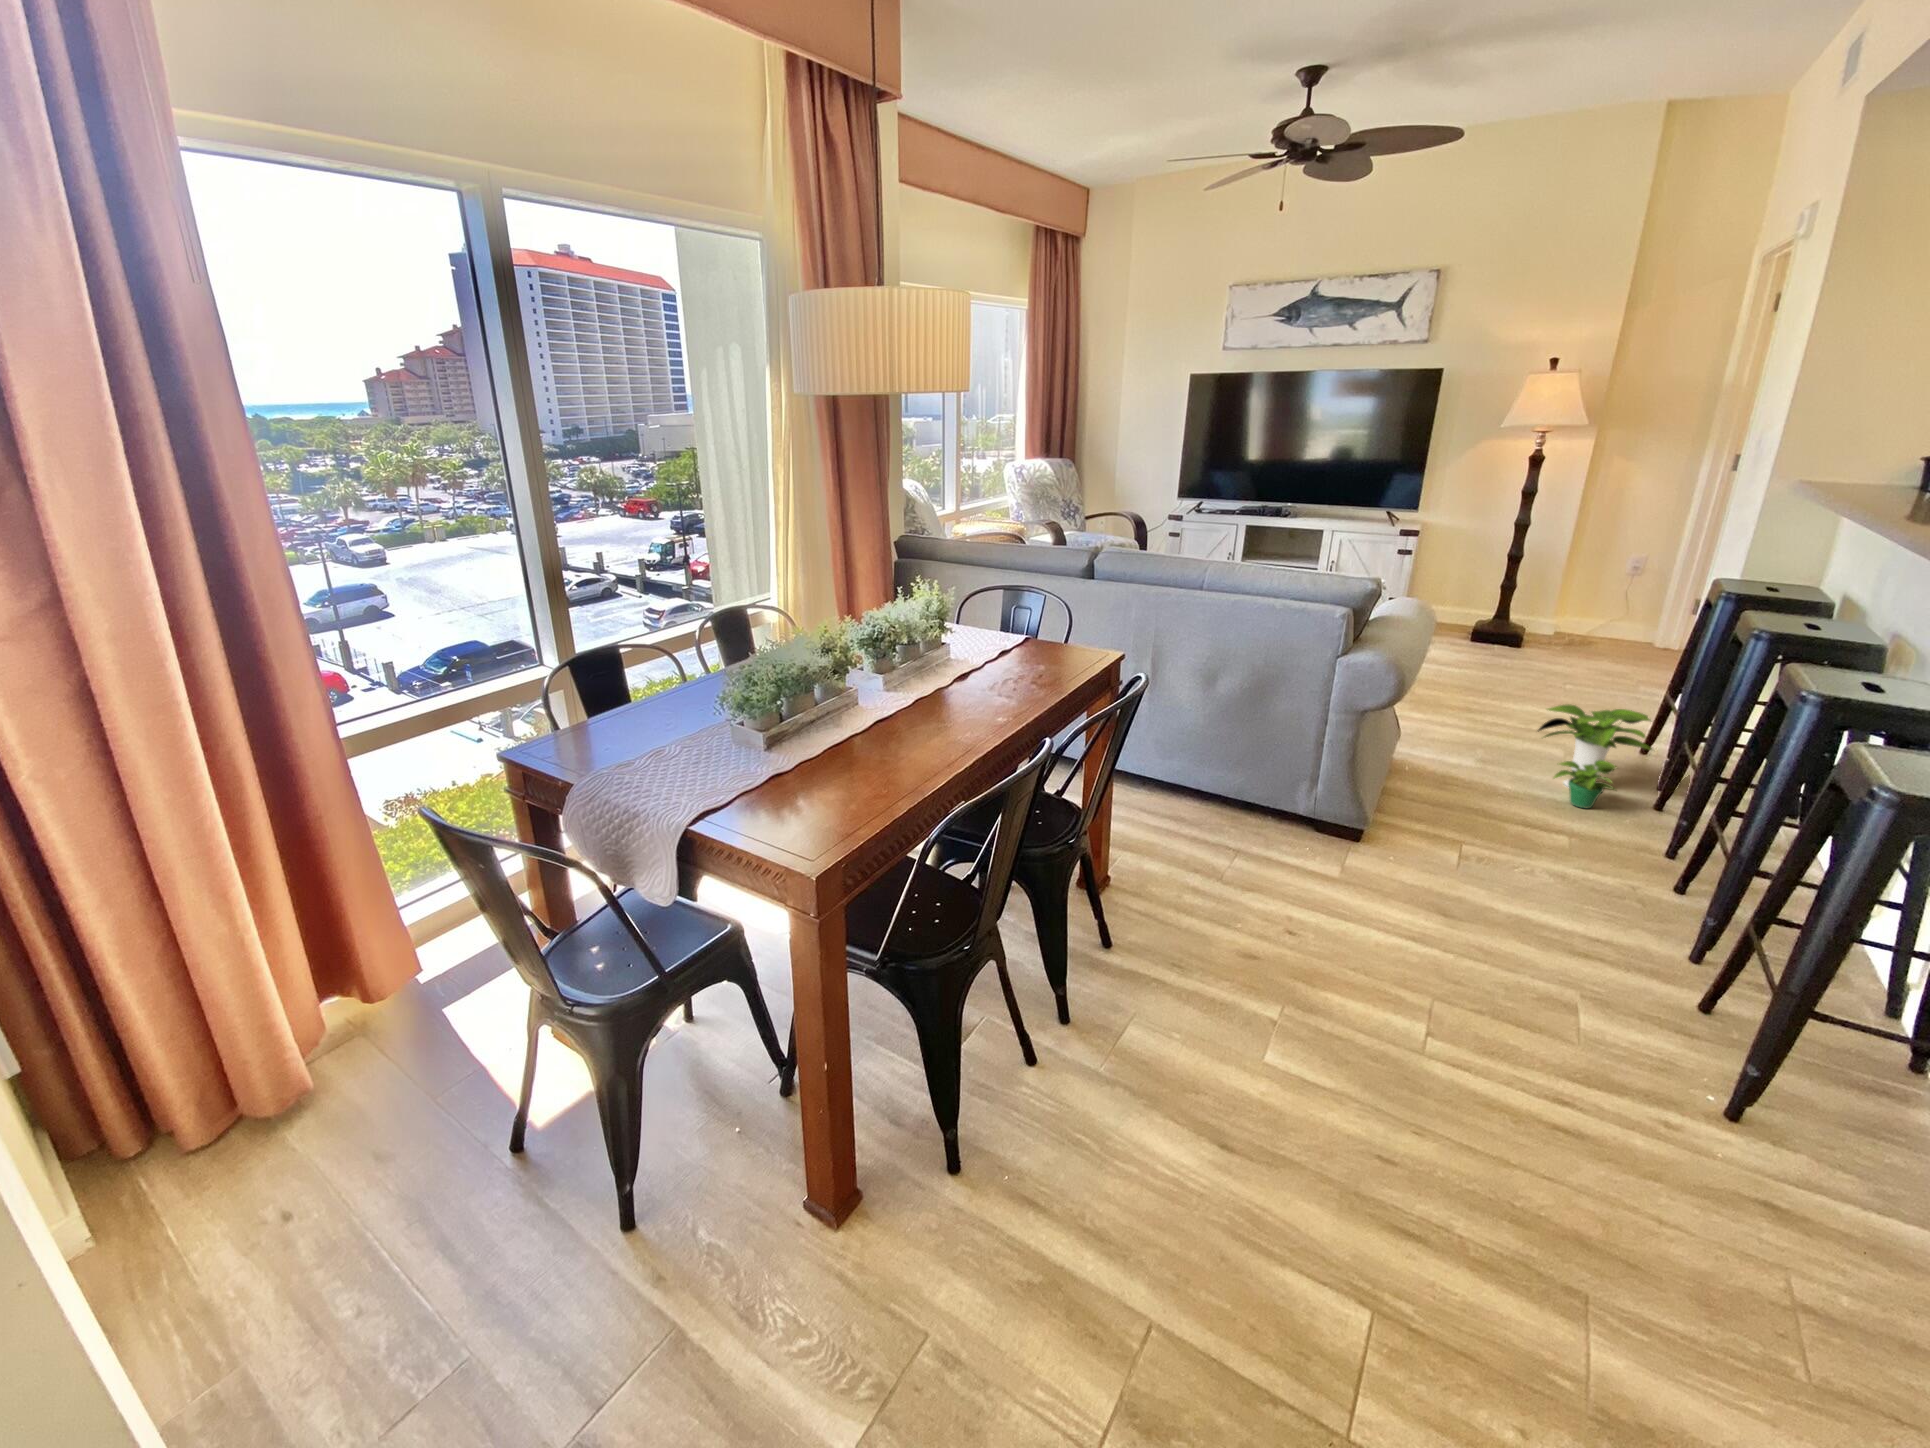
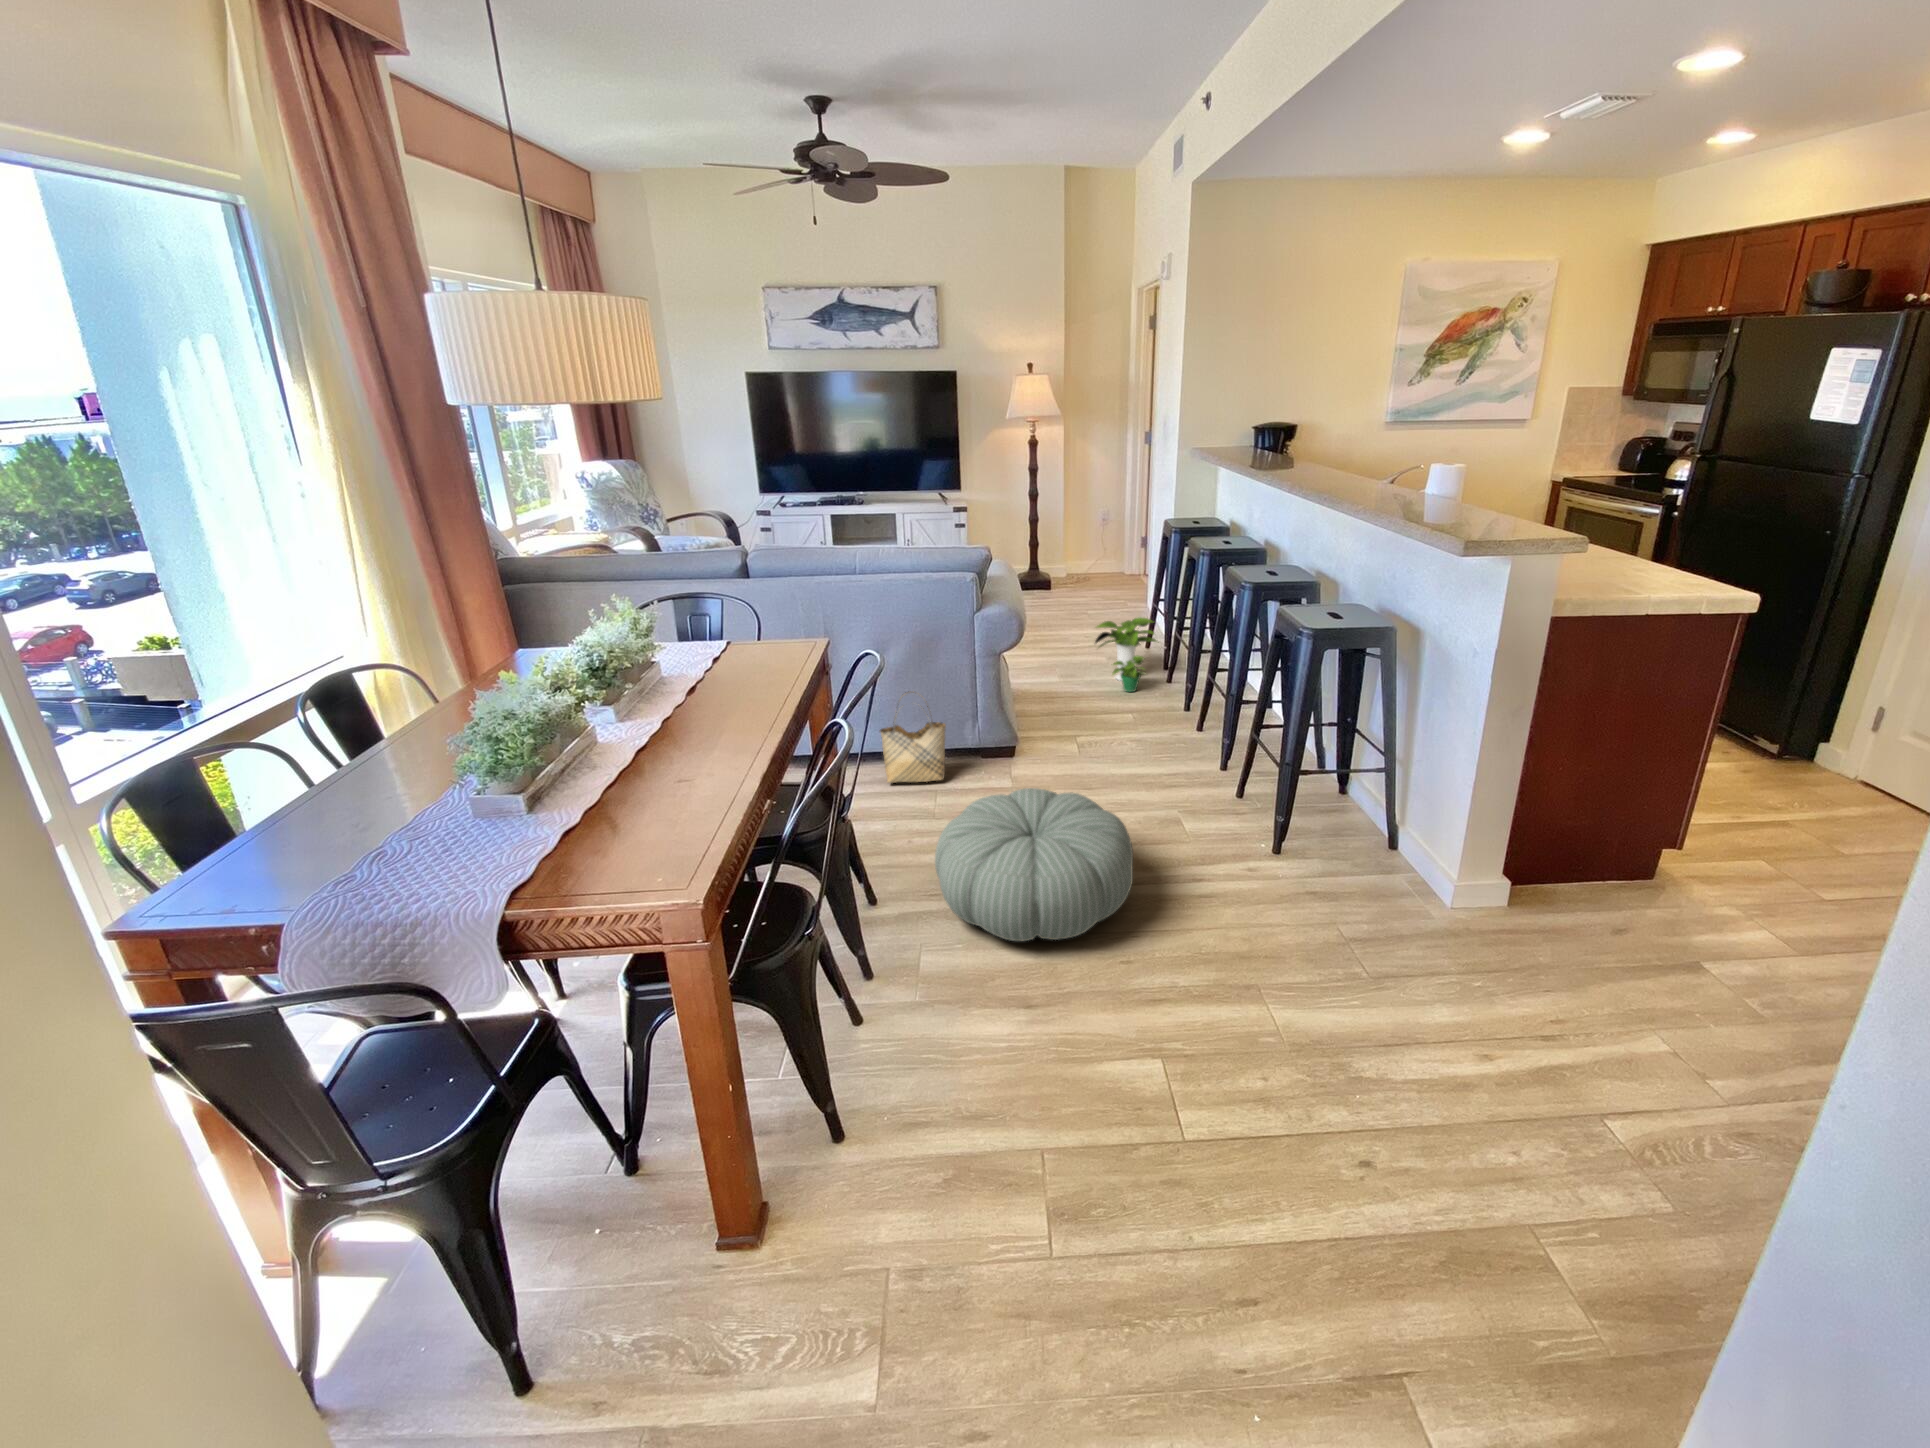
woven basket: none [1187,732,1270,842] -> present [880,692,946,783]
pouf: none [1175,877,1456,1091] -> present [935,788,1133,941]

